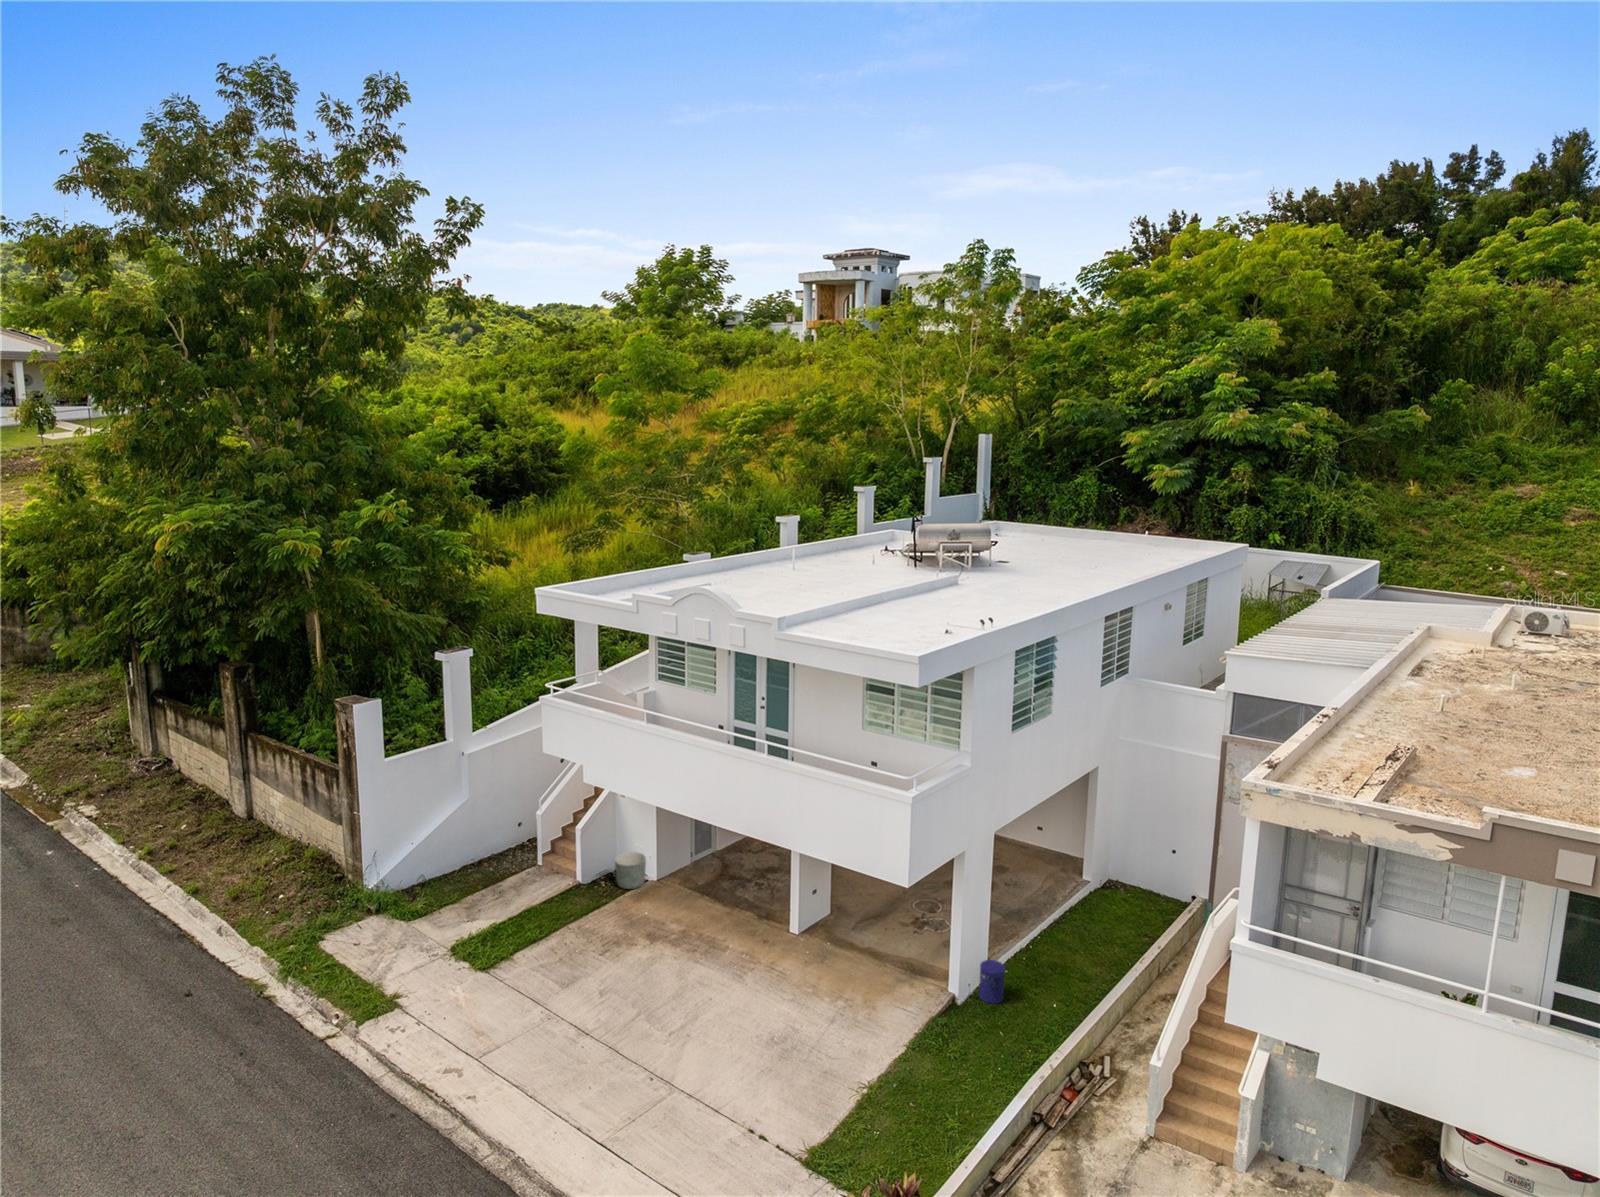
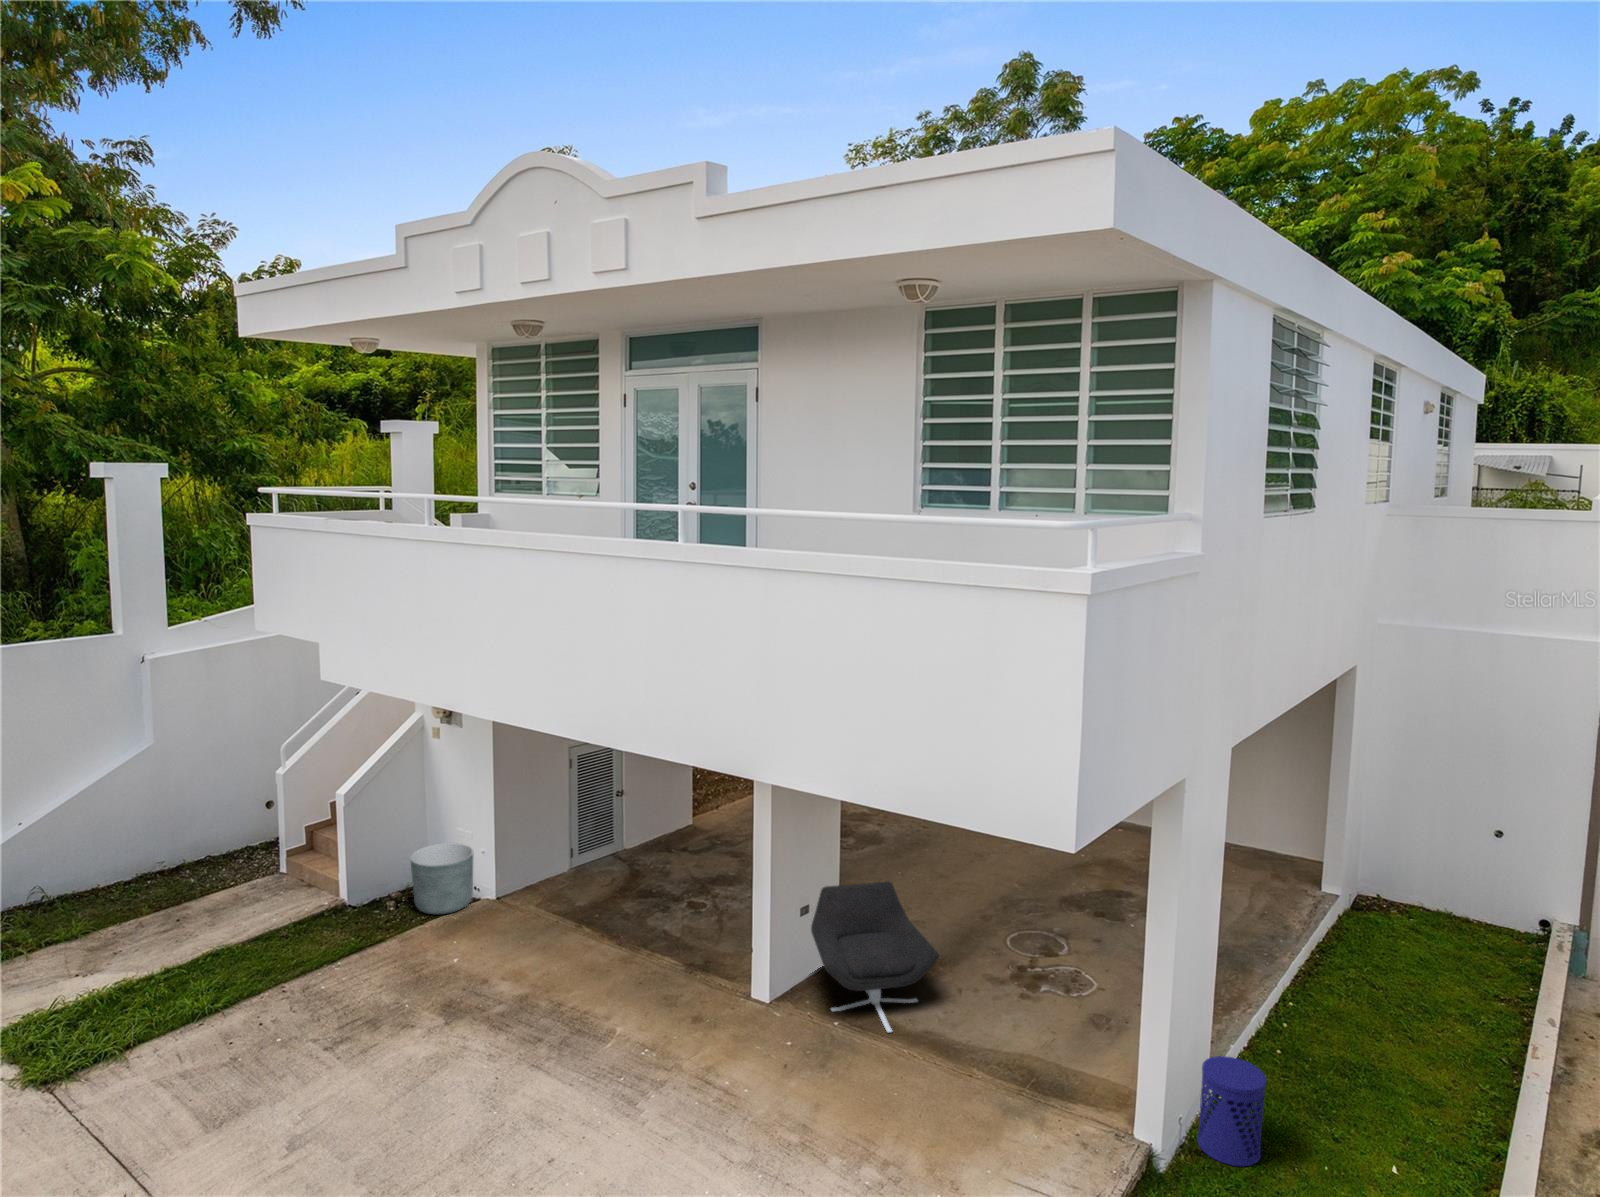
lounge chair: none [818,877,878,949] -> present [811,881,939,1033]

